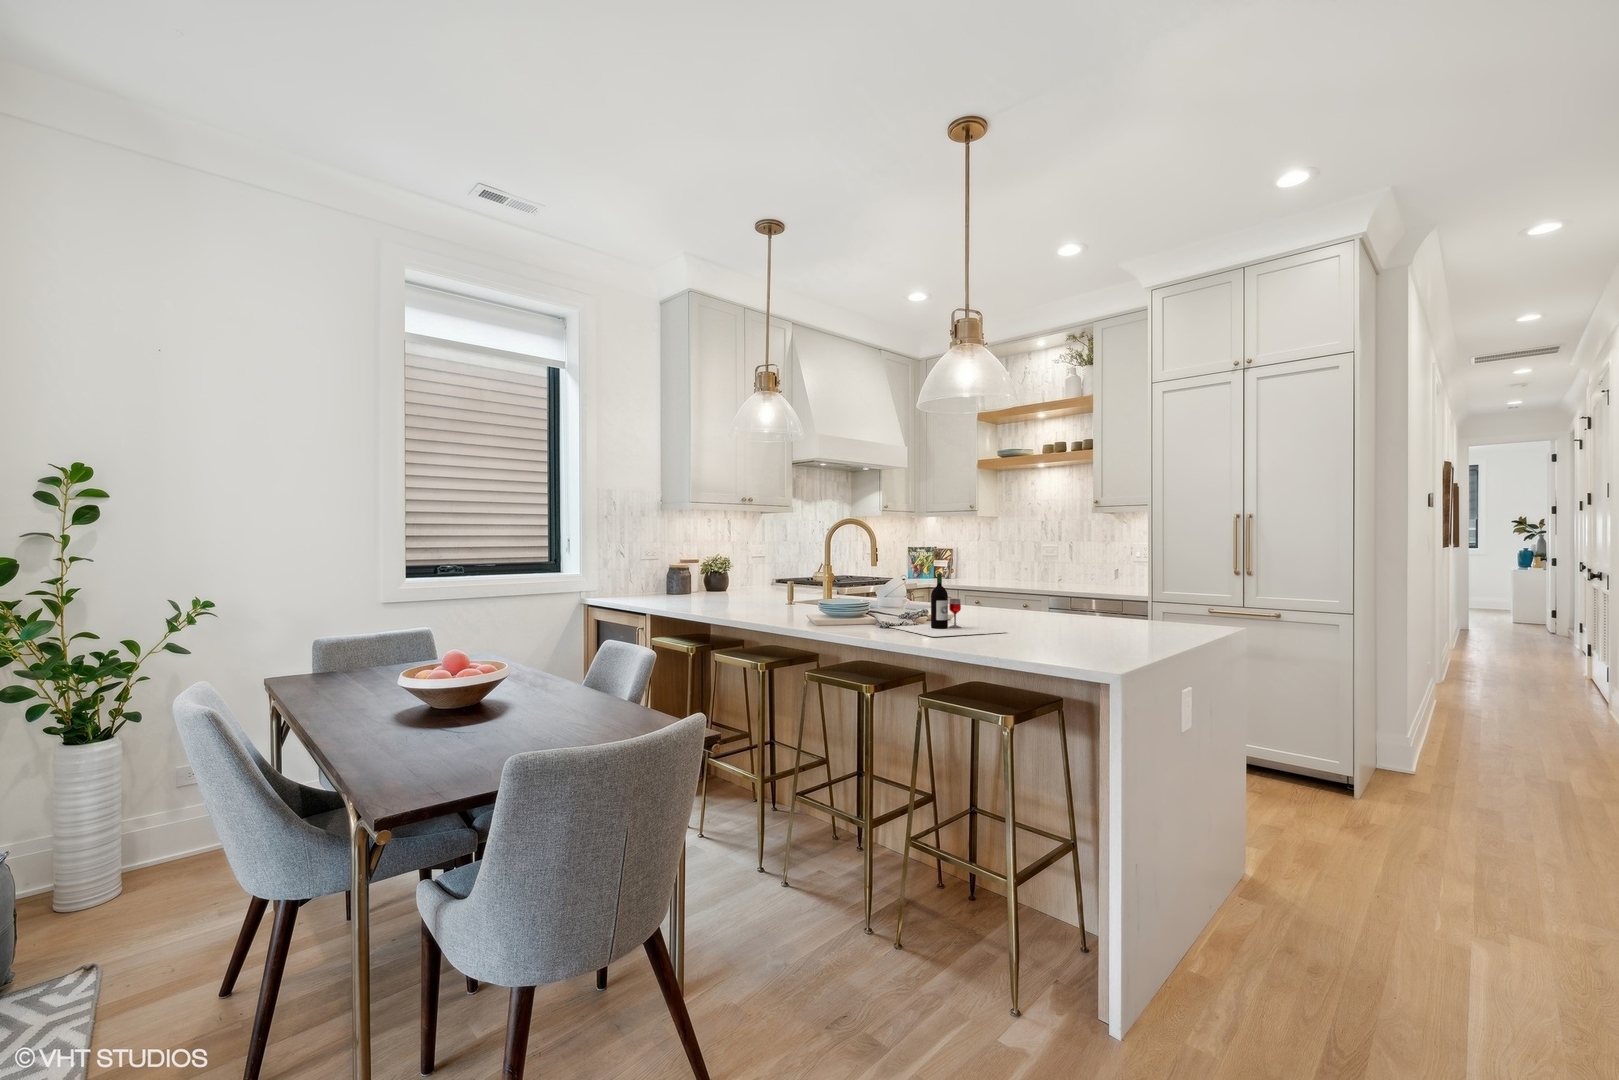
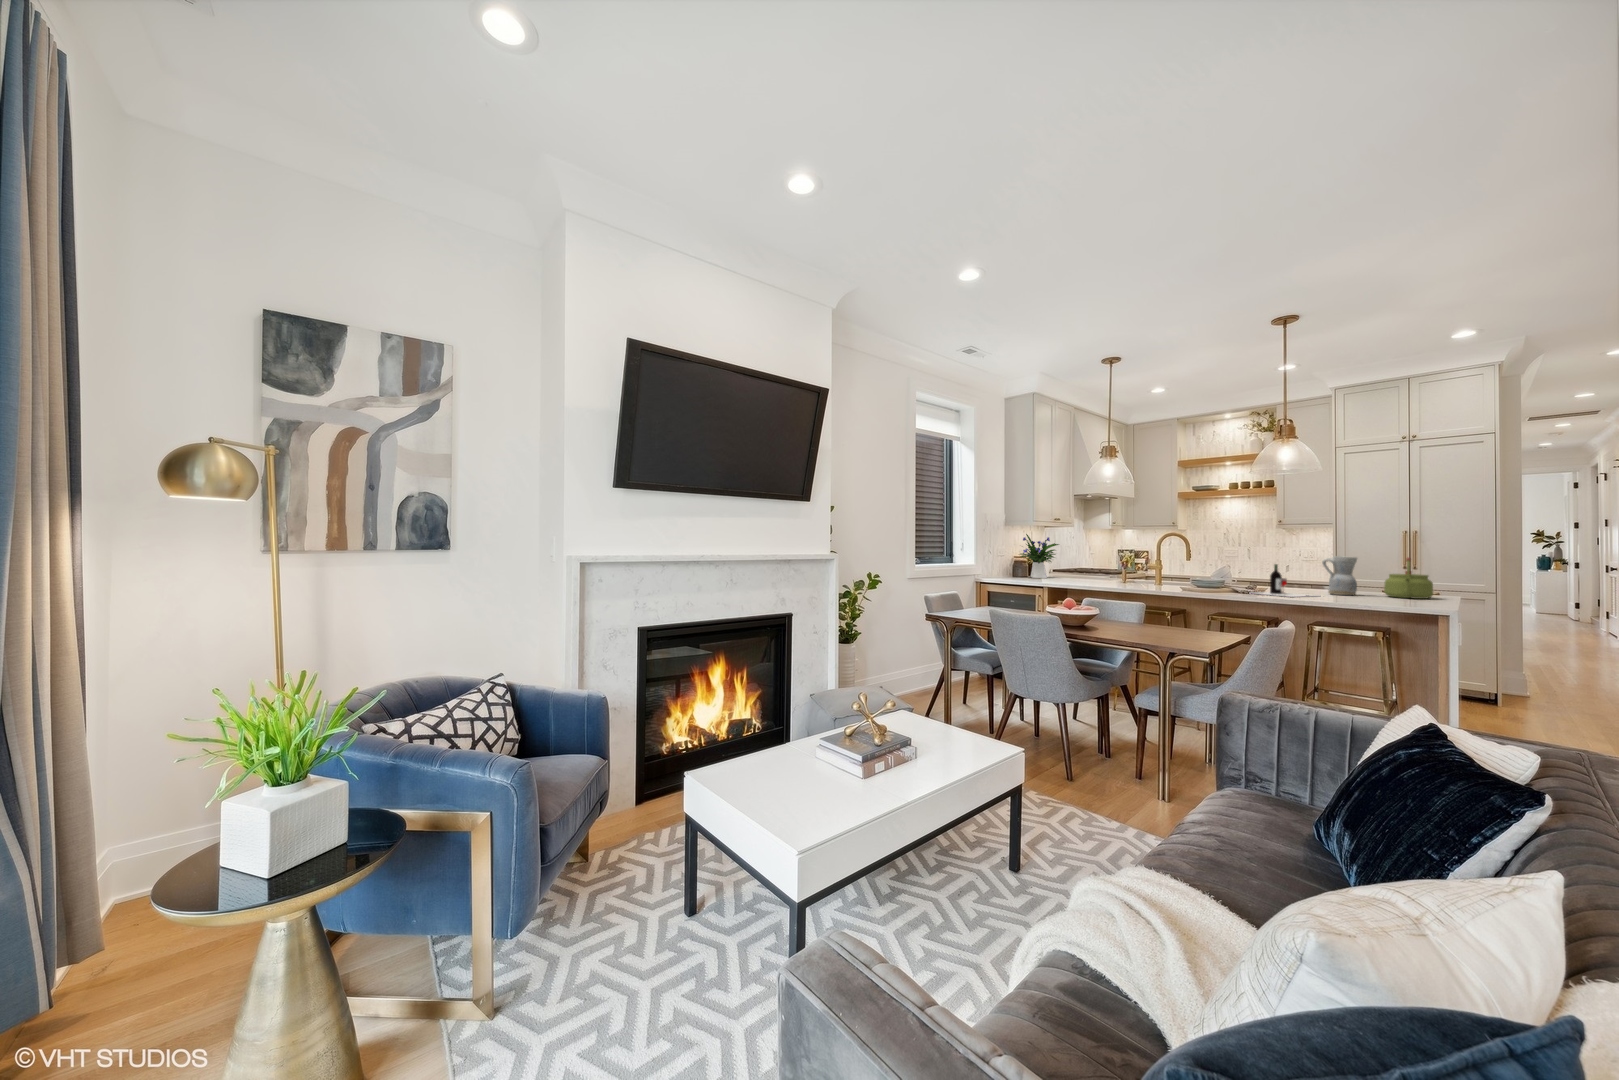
flower arrangement: none [663,523,730,597] -> present [1020,534,1059,578]
ceramic pitcher: none [1025,557,1075,629] -> present [1322,556,1357,595]
kettle: none [1116,559,1186,636] -> present [1384,558,1433,599]

